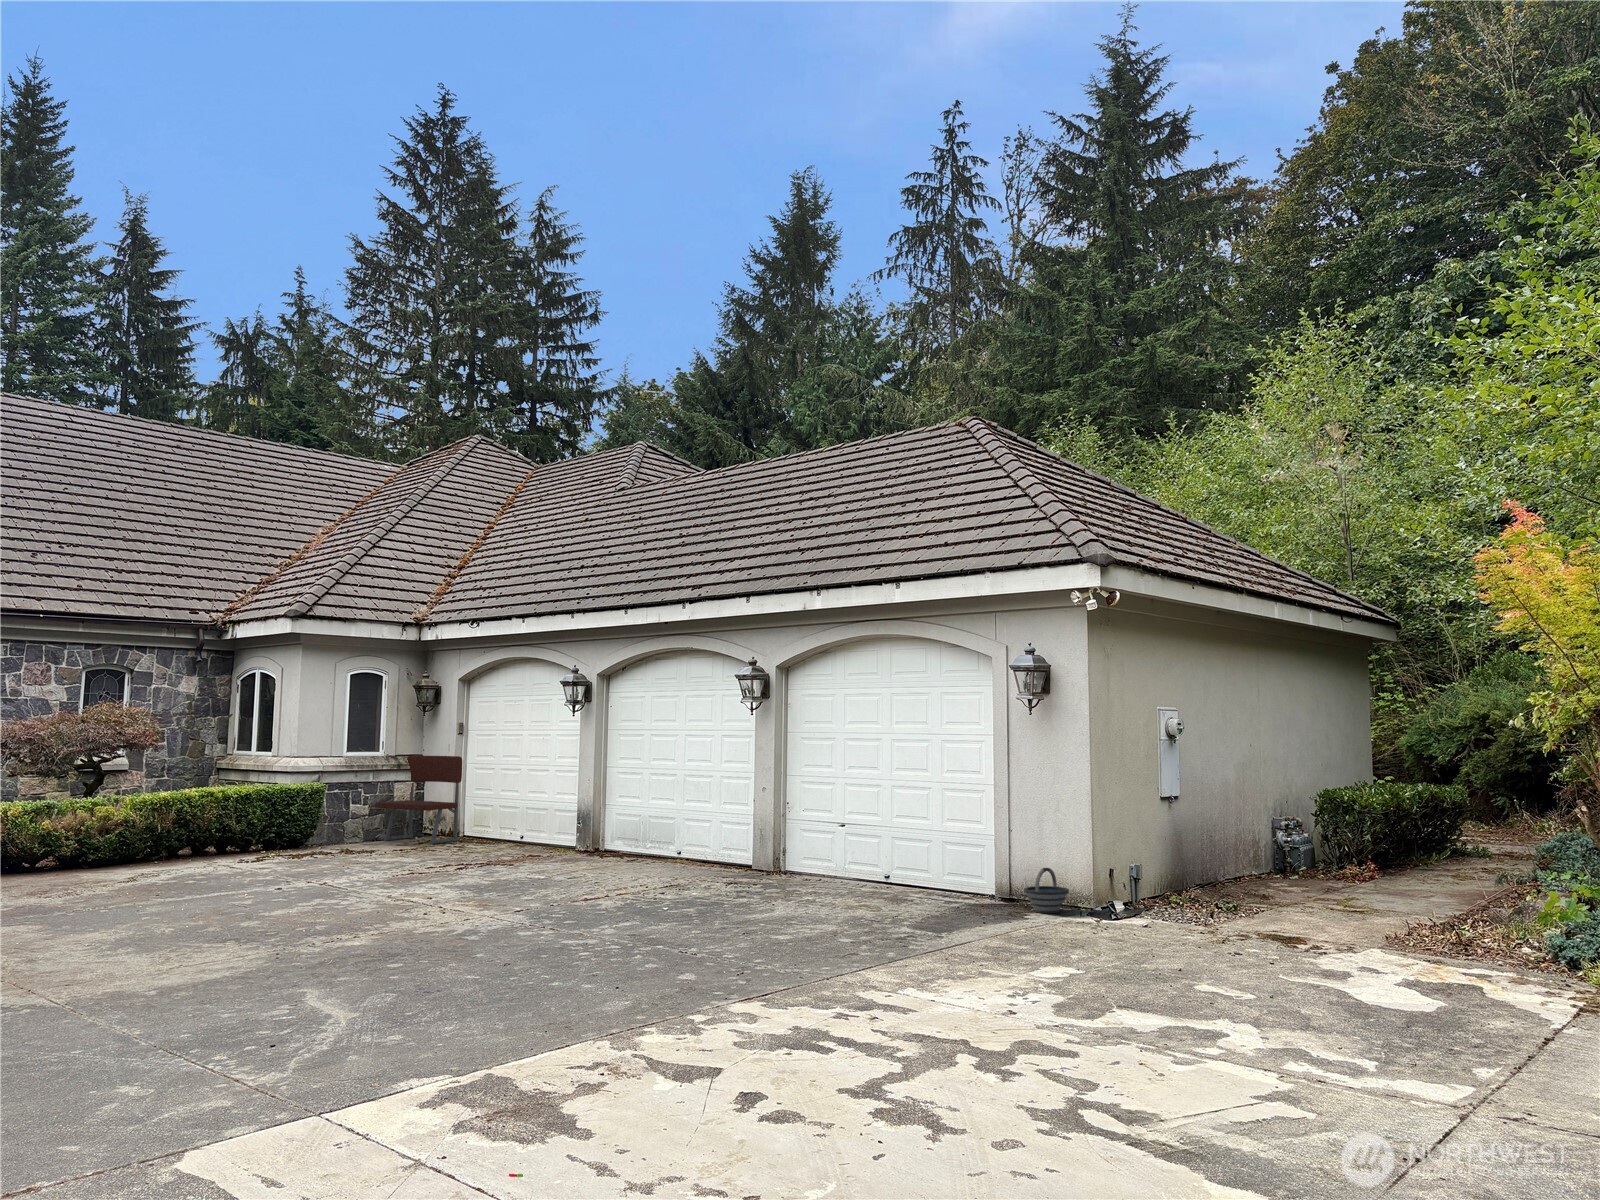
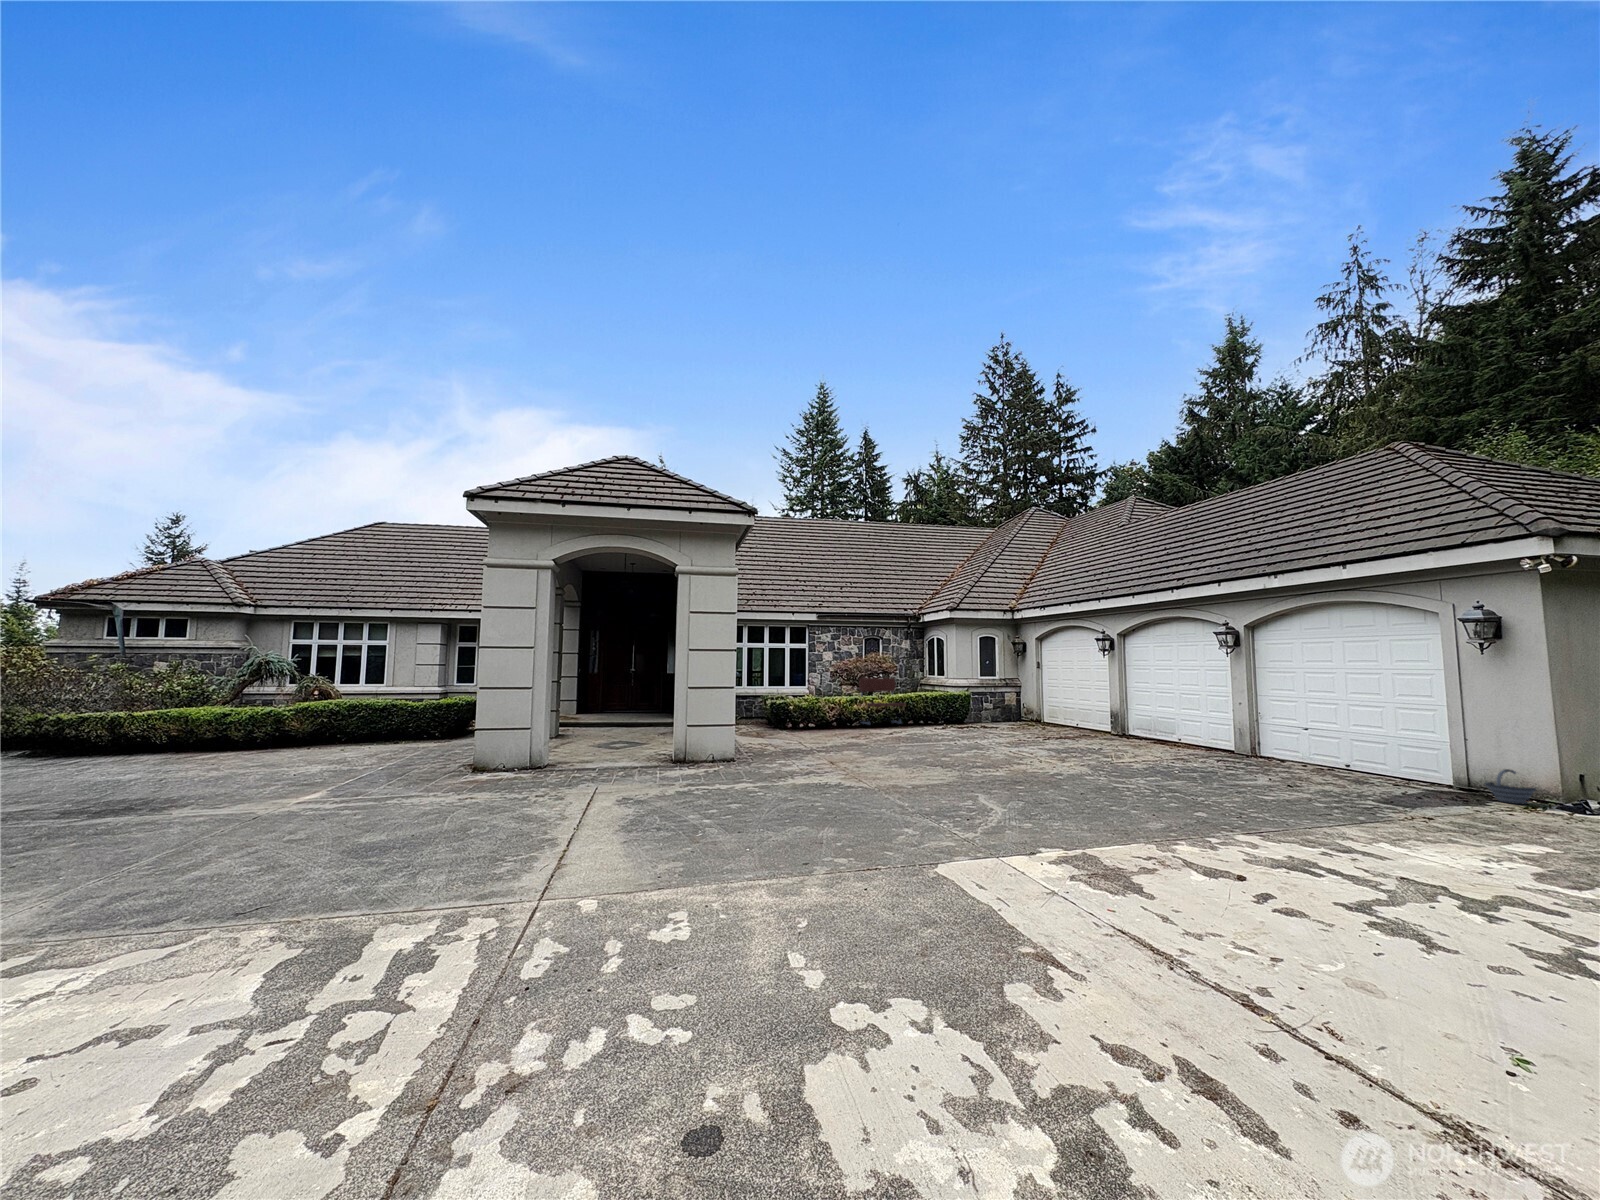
bench: present [375,756,462,844] -> present [859,677,906,725]

